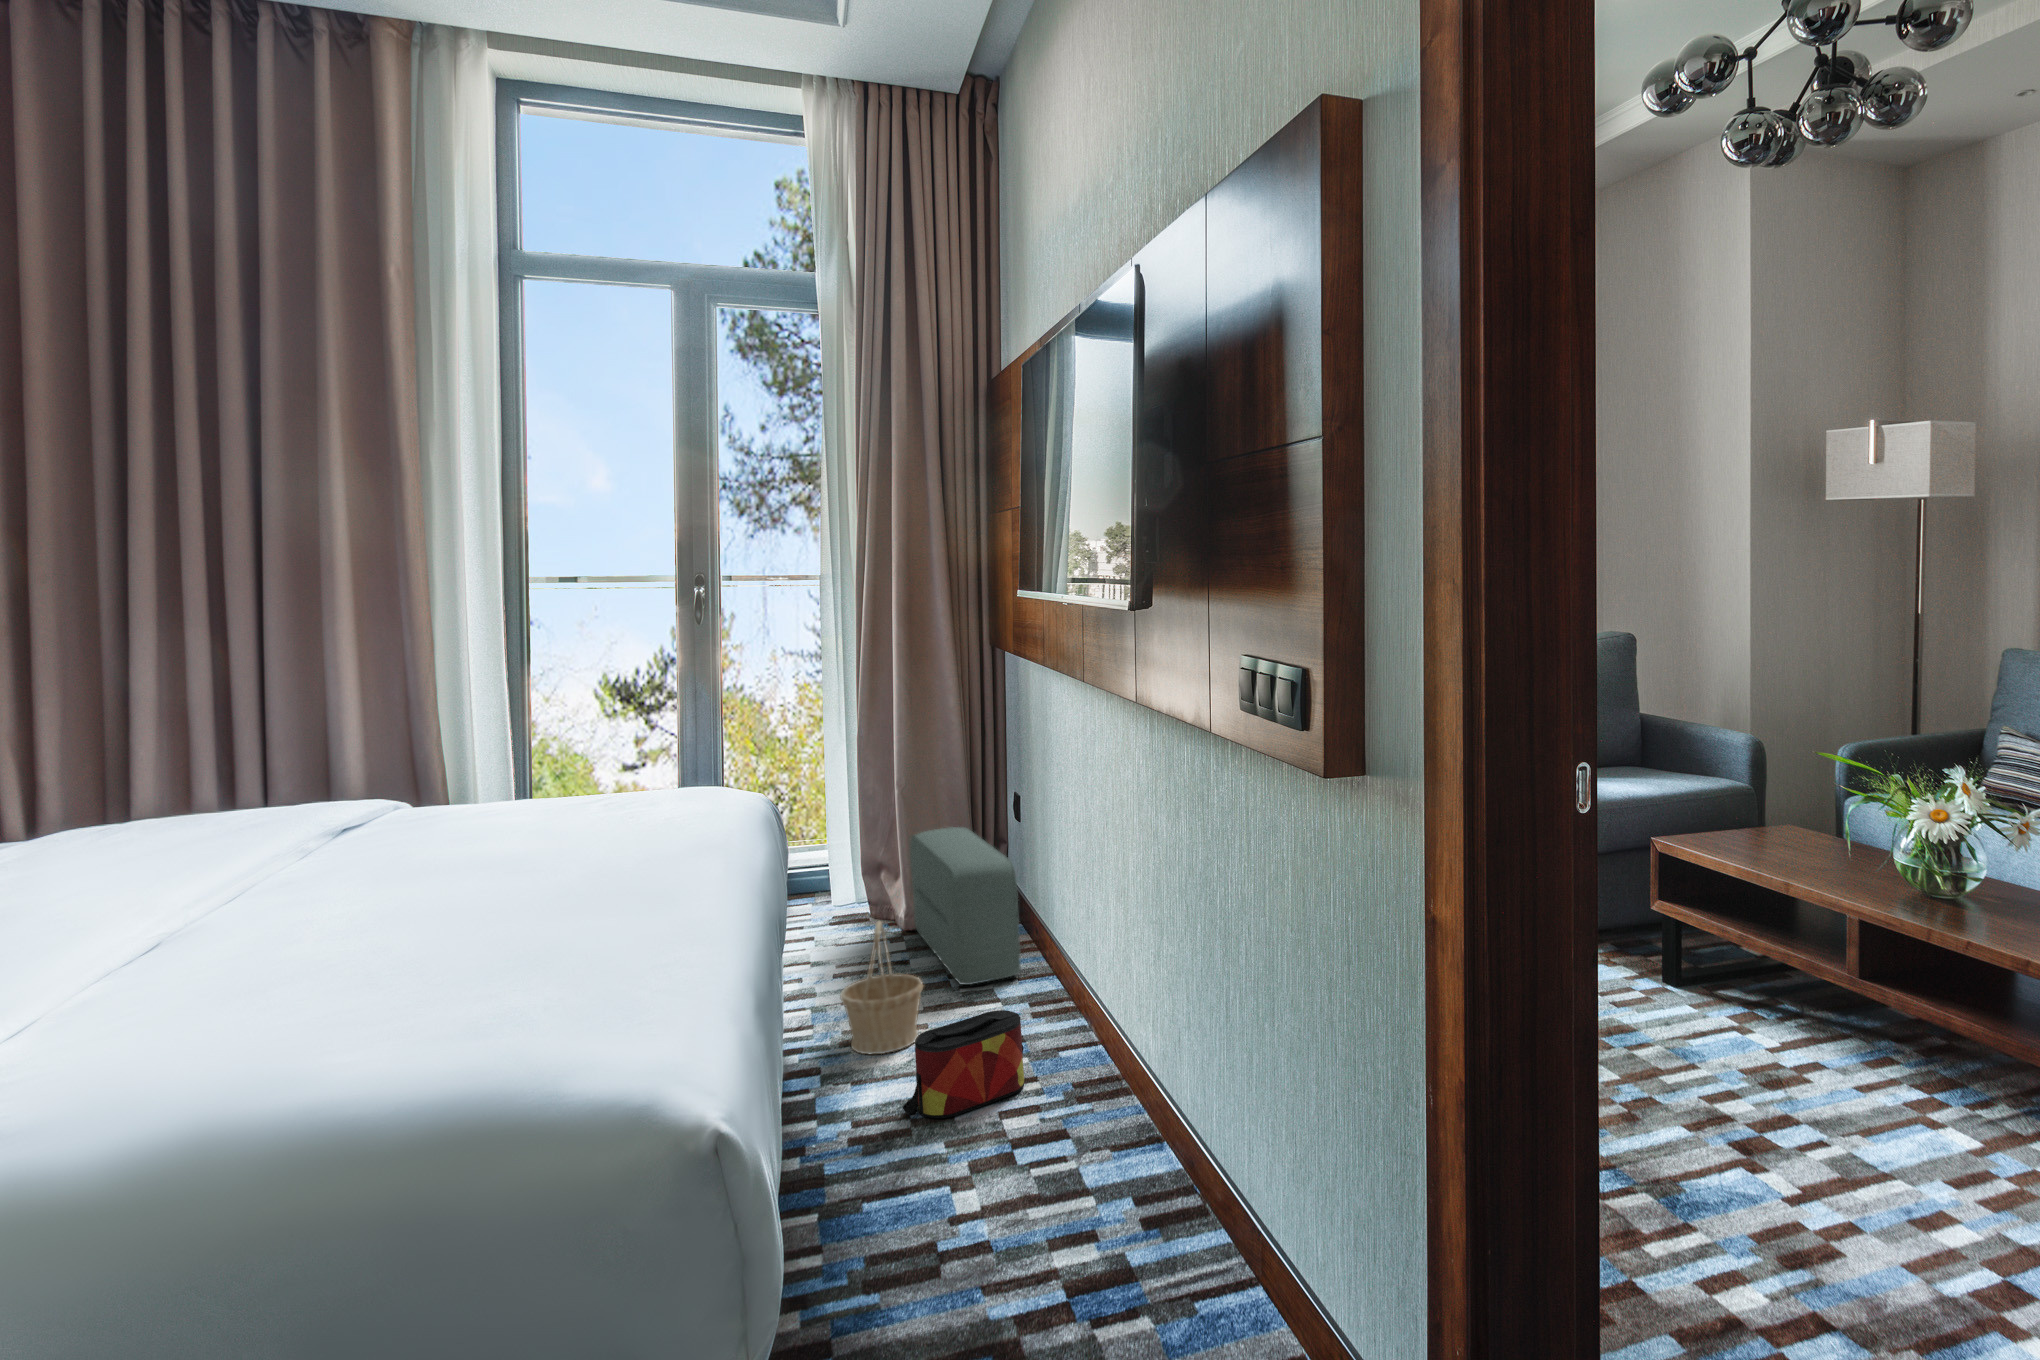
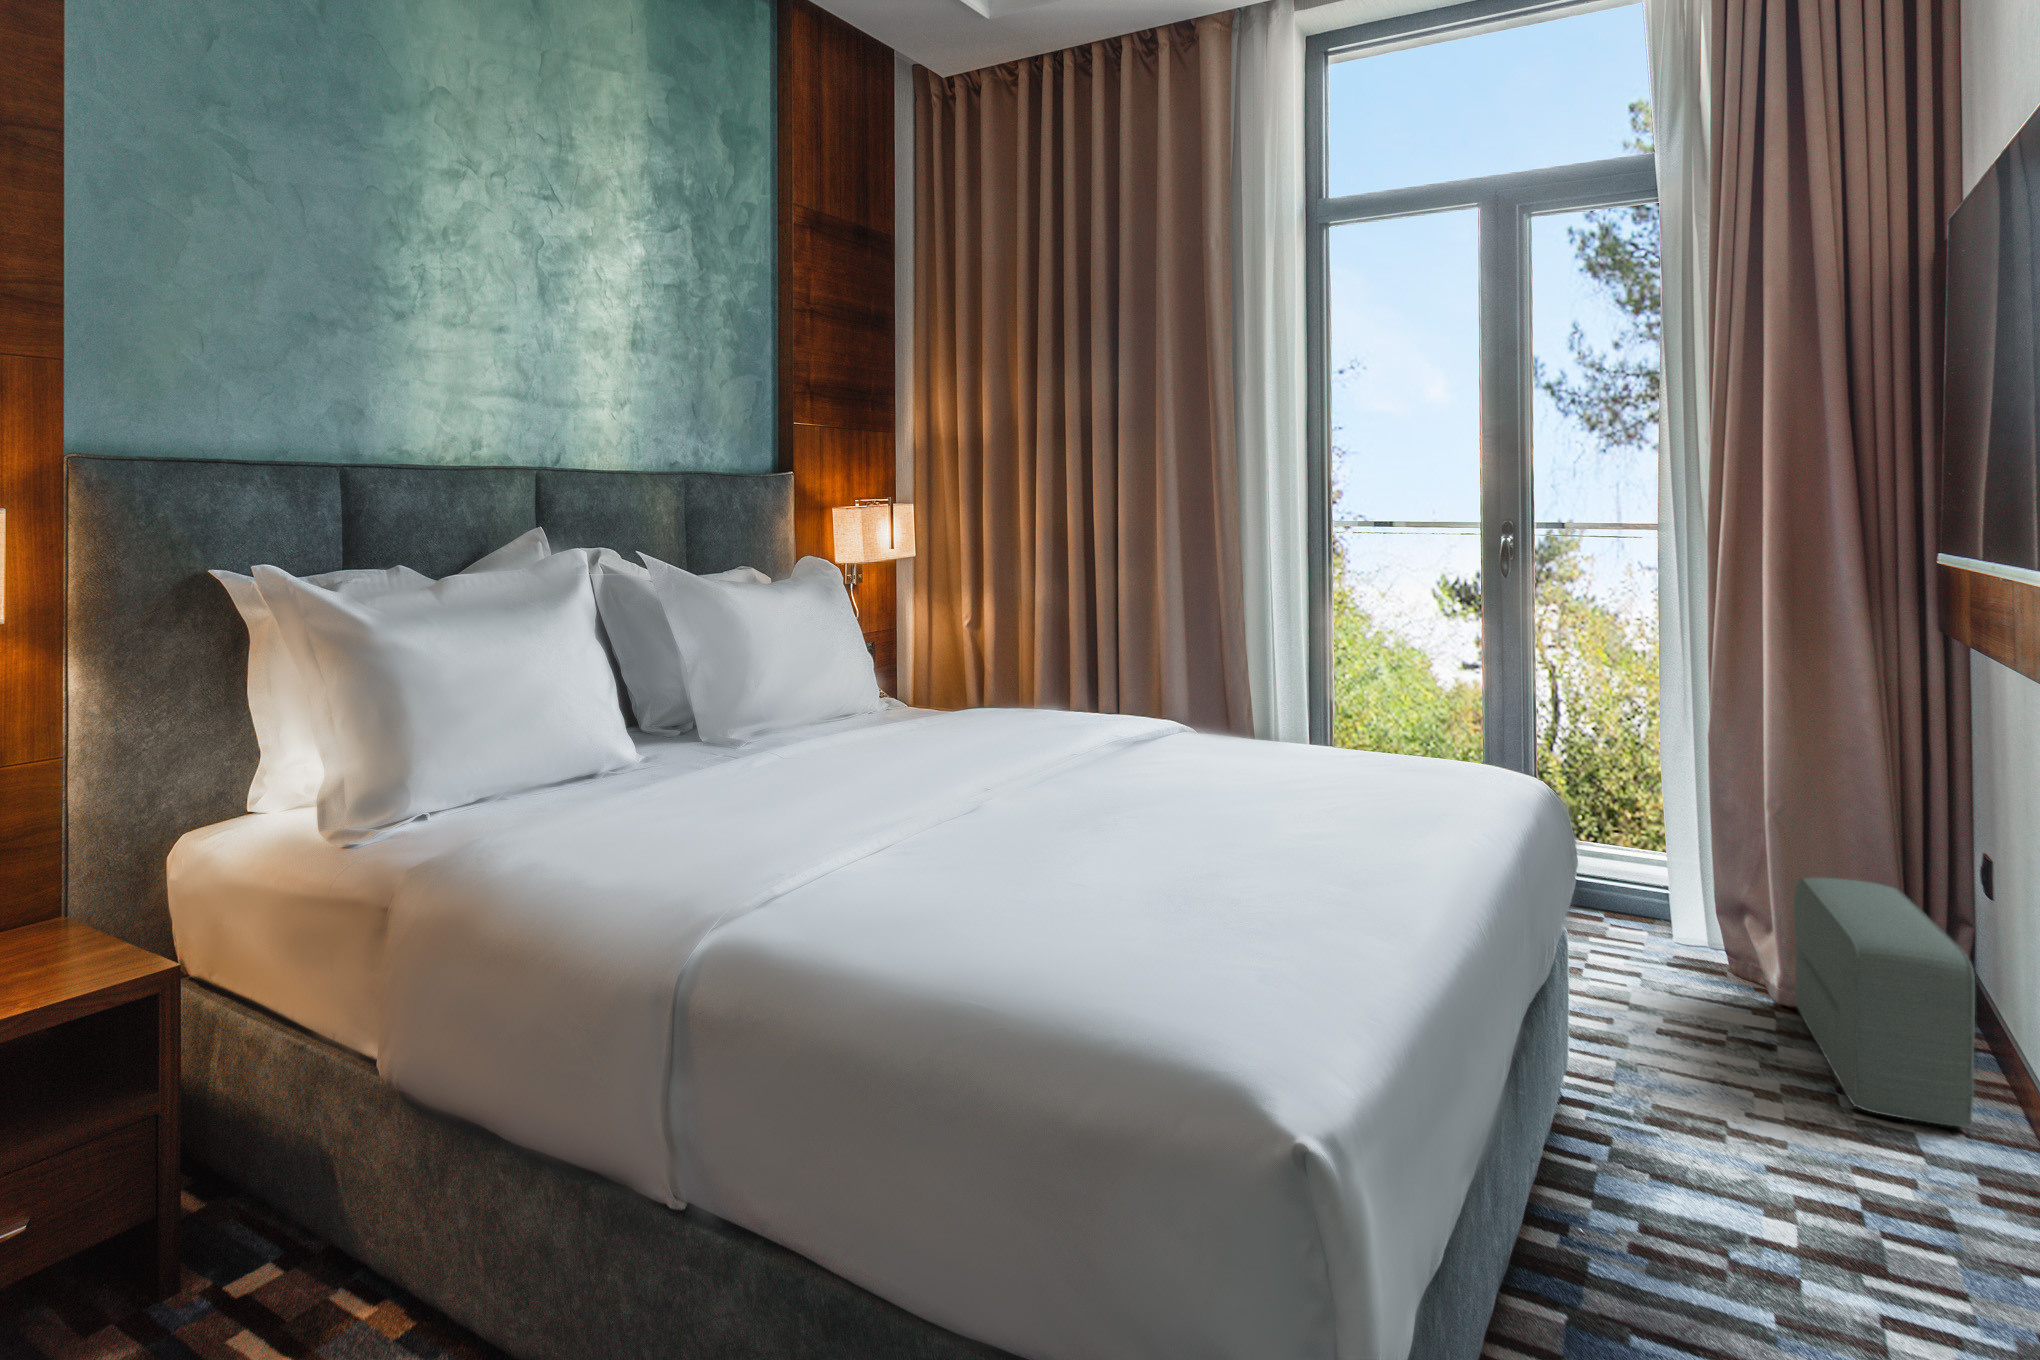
basket: present [840,921,923,1054] -> none [1649,977,1781,1160]
bag: present [903,1010,1024,1118] -> none [1718,1150,1945,1303]

